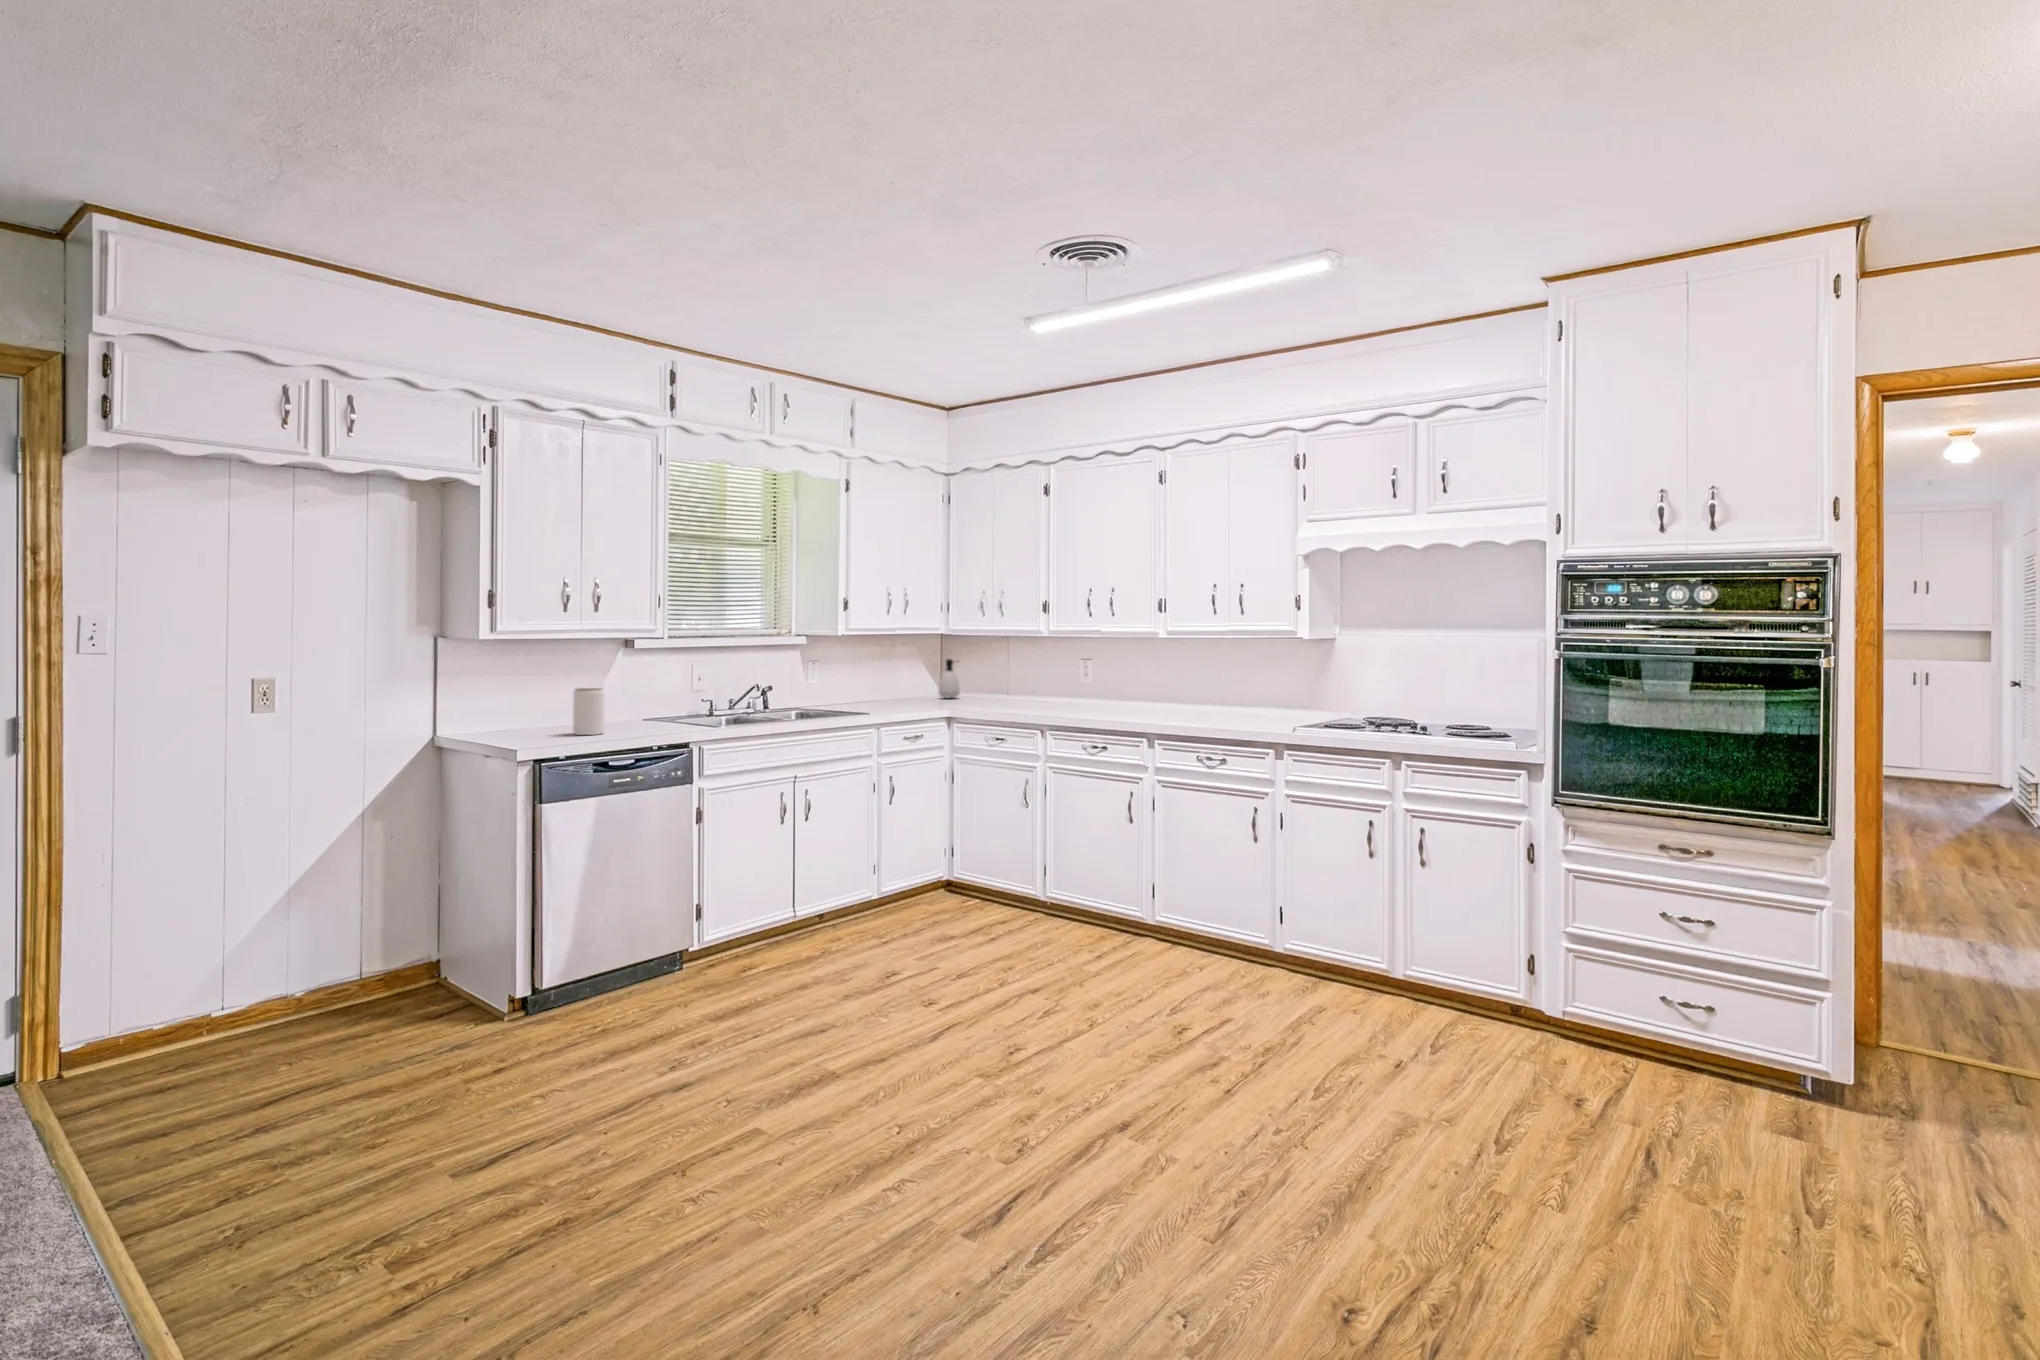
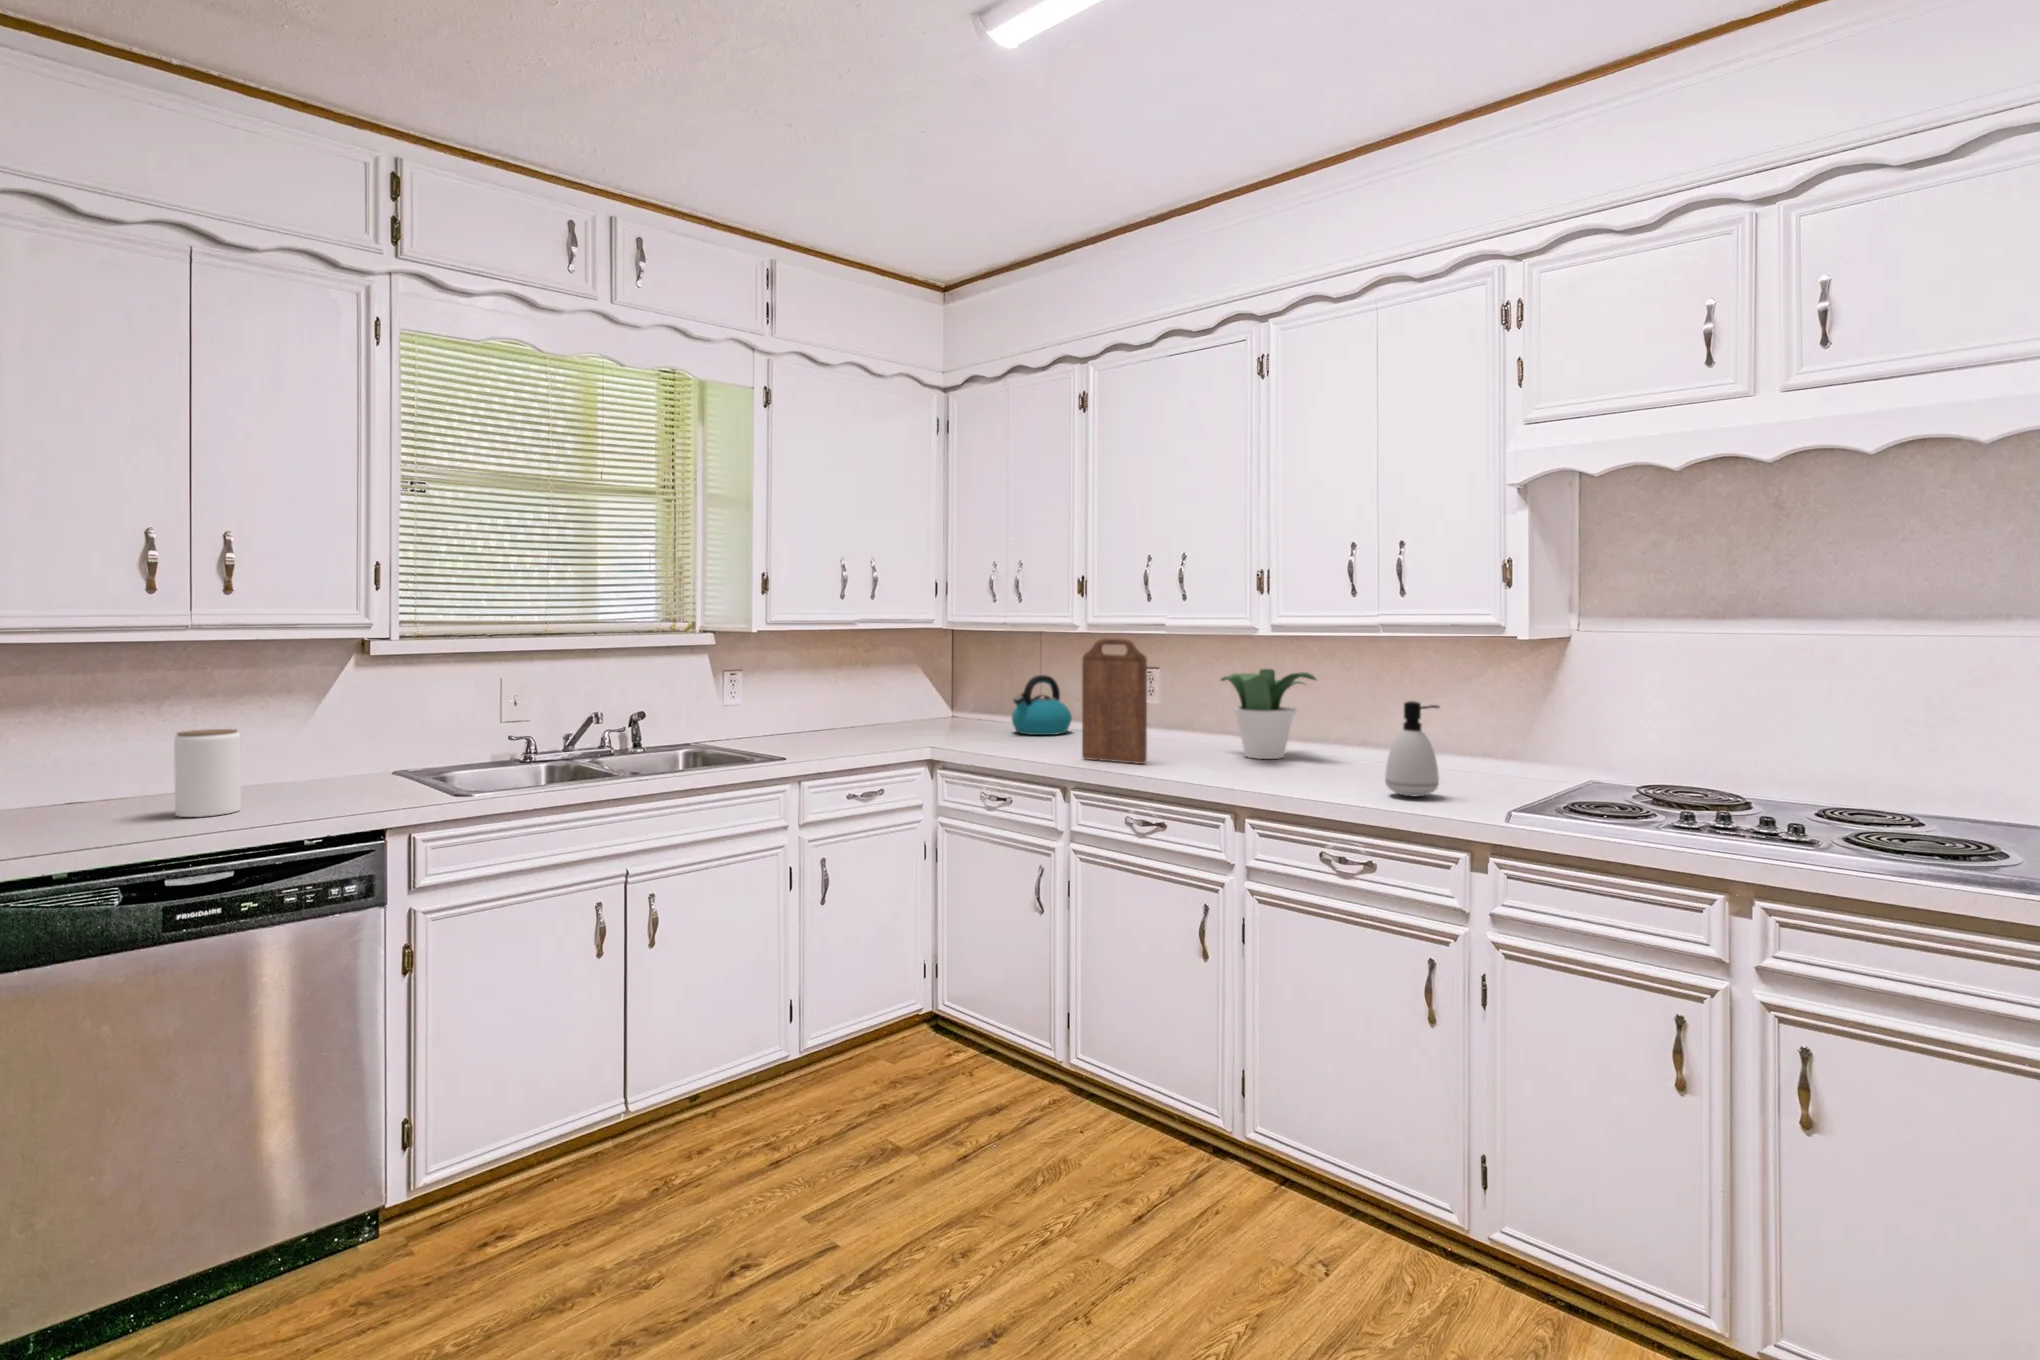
cutting board: none [1053,640,1093,714] -> present [1082,638,1147,764]
potted plant: none [1134,658,1193,712] -> present [1221,669,1316,759]
soap dispenser: present [939,659,960,698] -> present [1385,701,1439,796]
kettle: none [995,665,1034,703] -> present [1012,675,1072,735]

